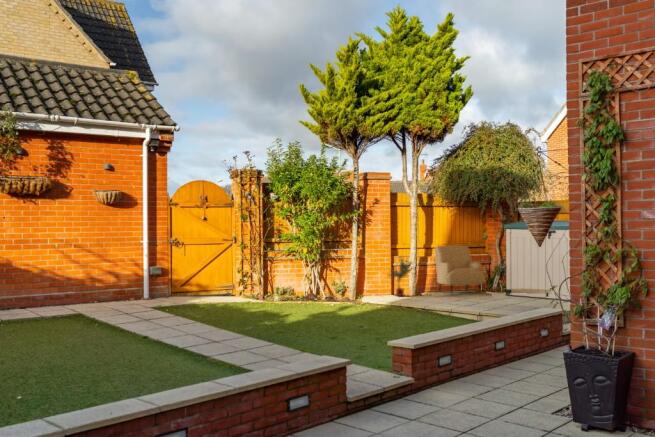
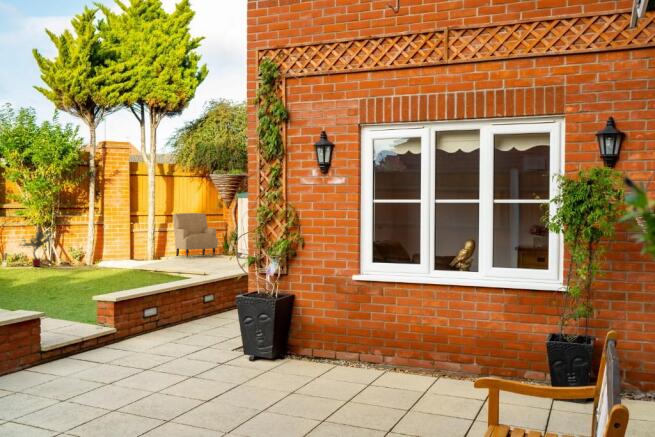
potted tree: present [389,258,412,296] -> present [20,227,54,267]

